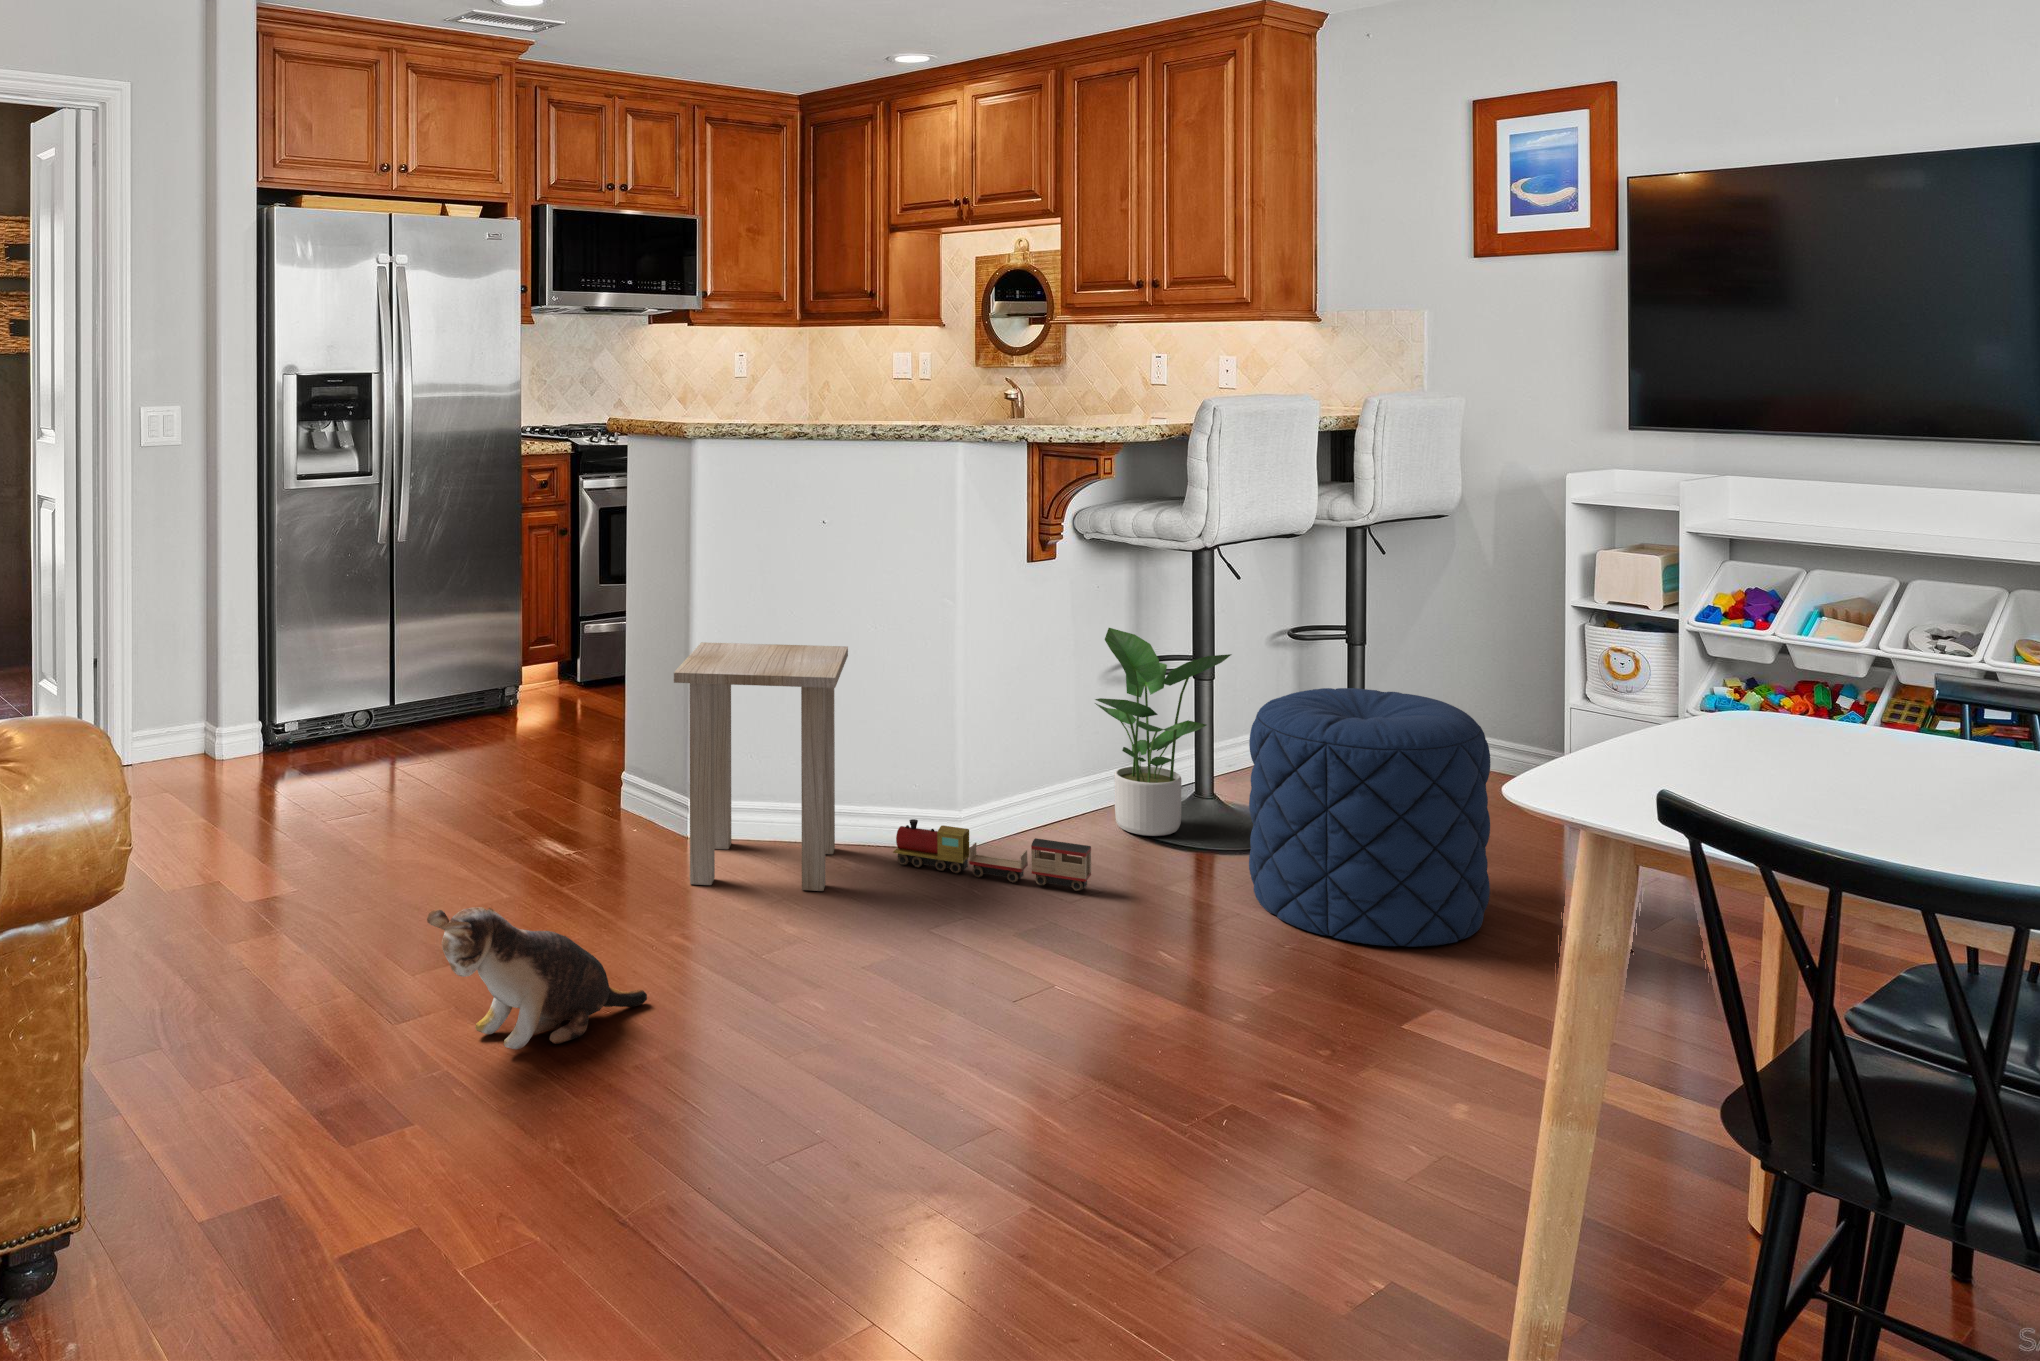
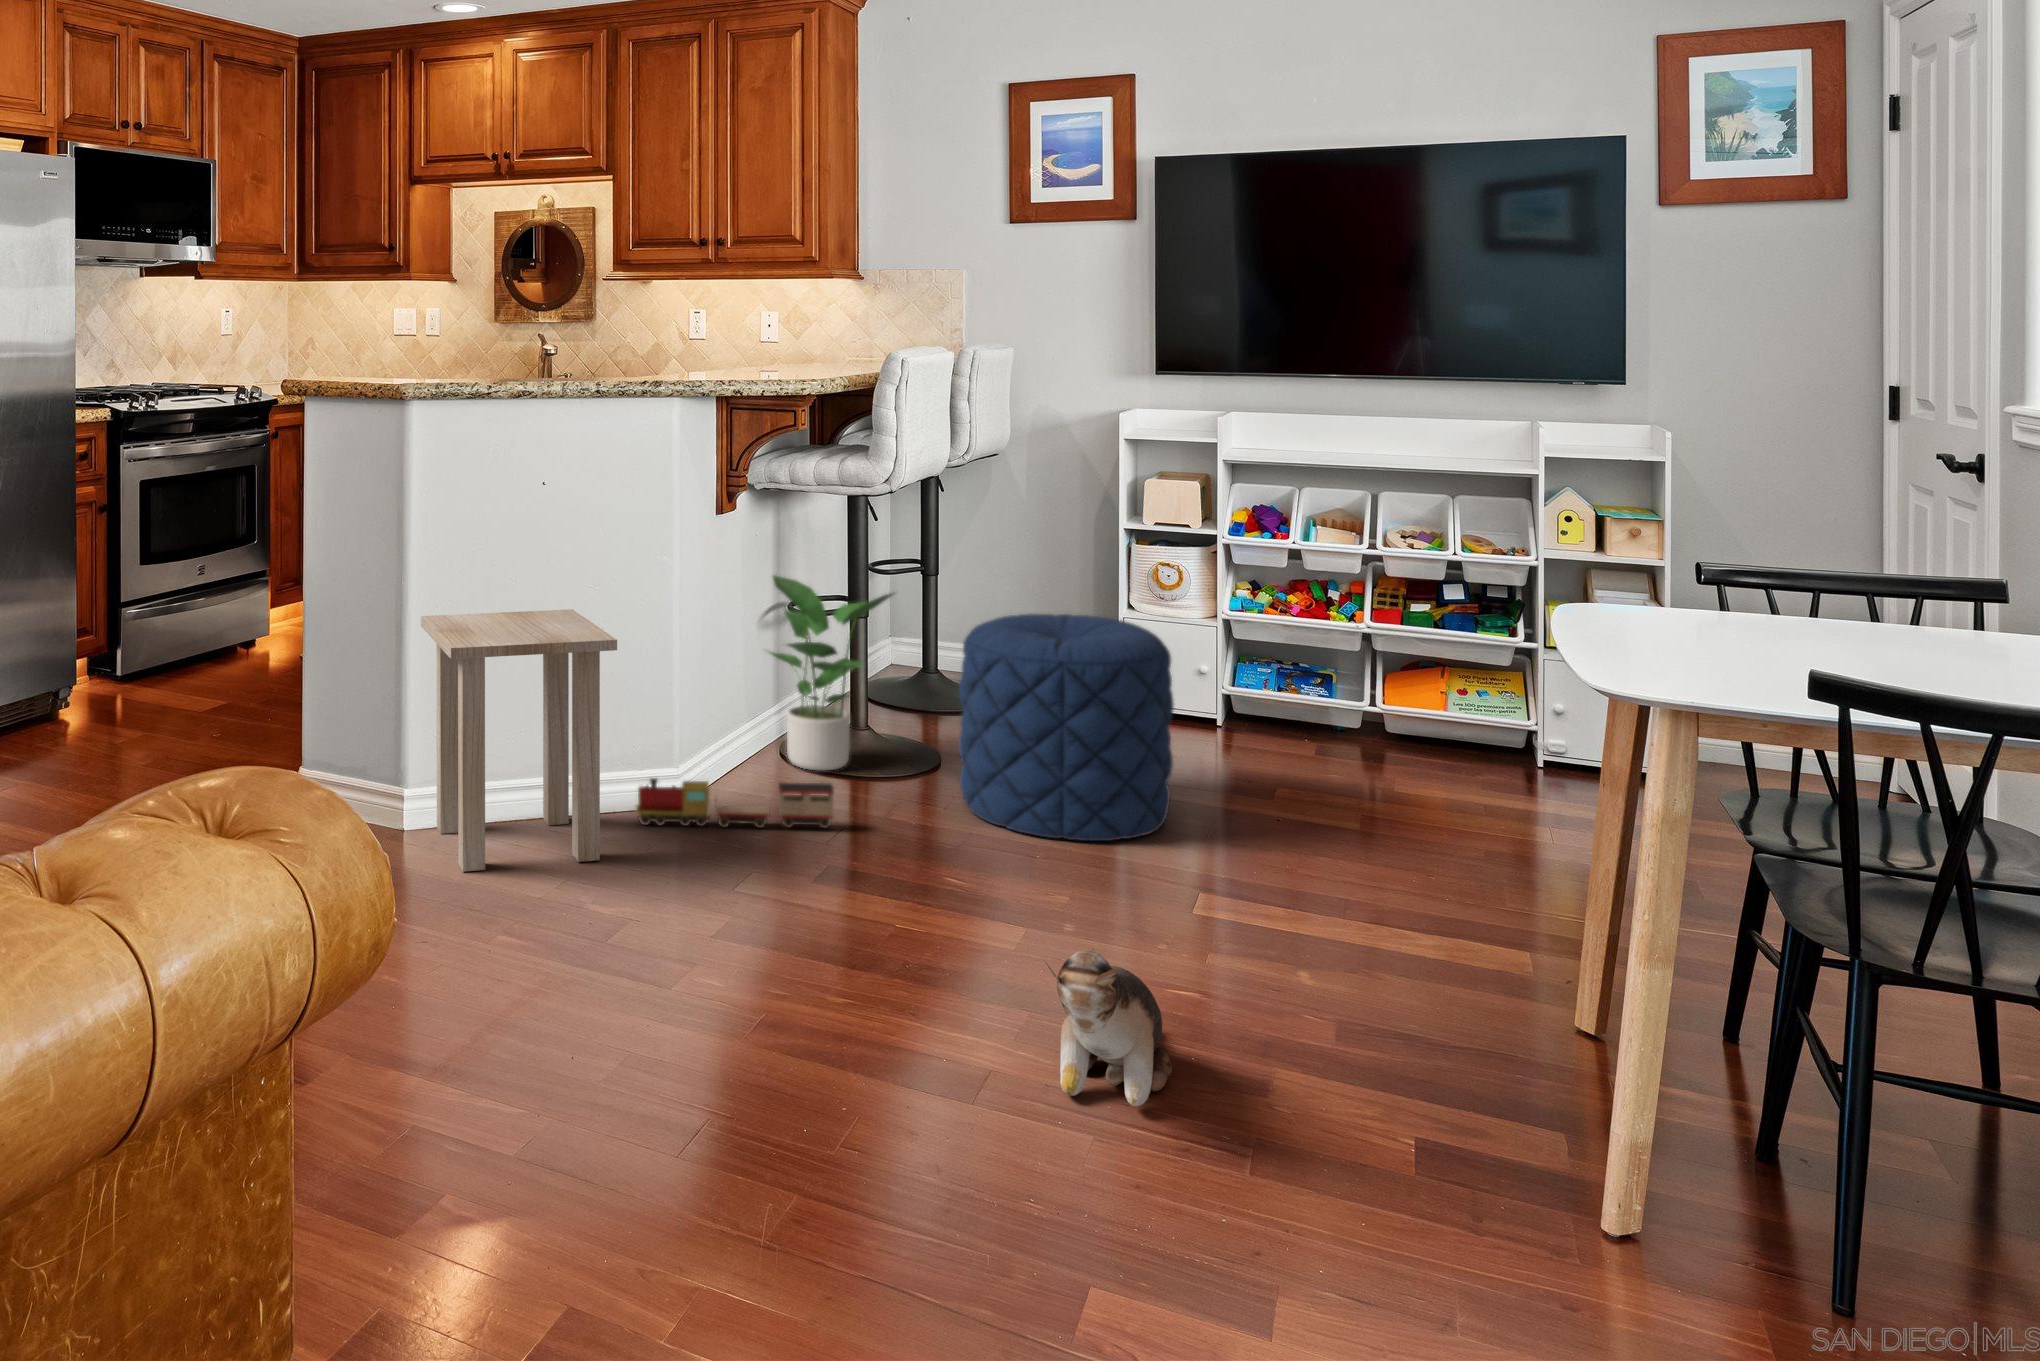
plush toy: present [427,907,647,1049] -> present [1043,949,1172,1106]

